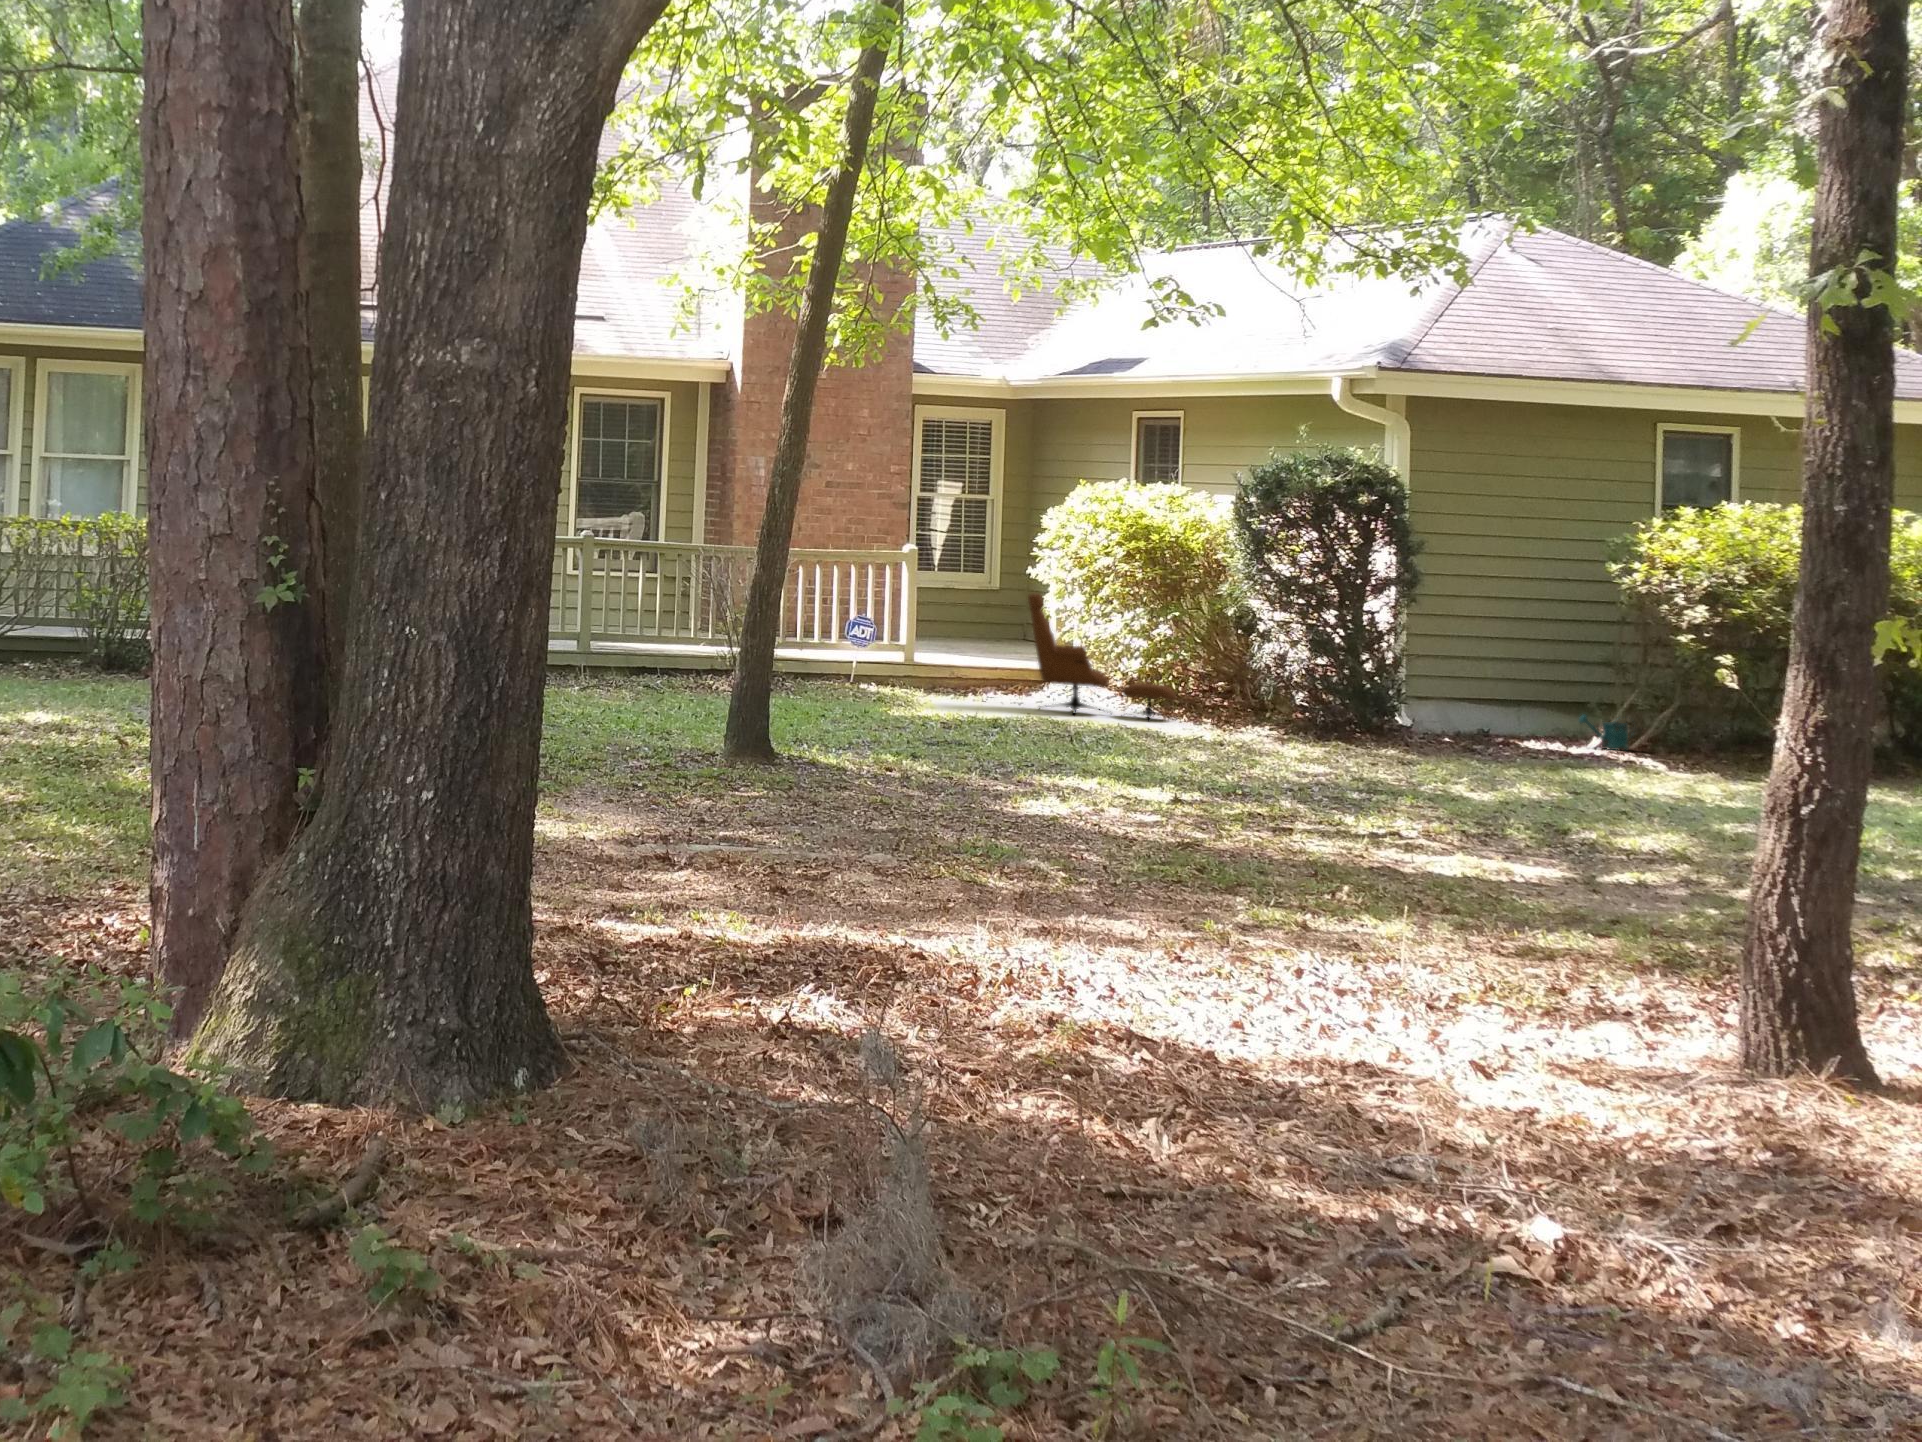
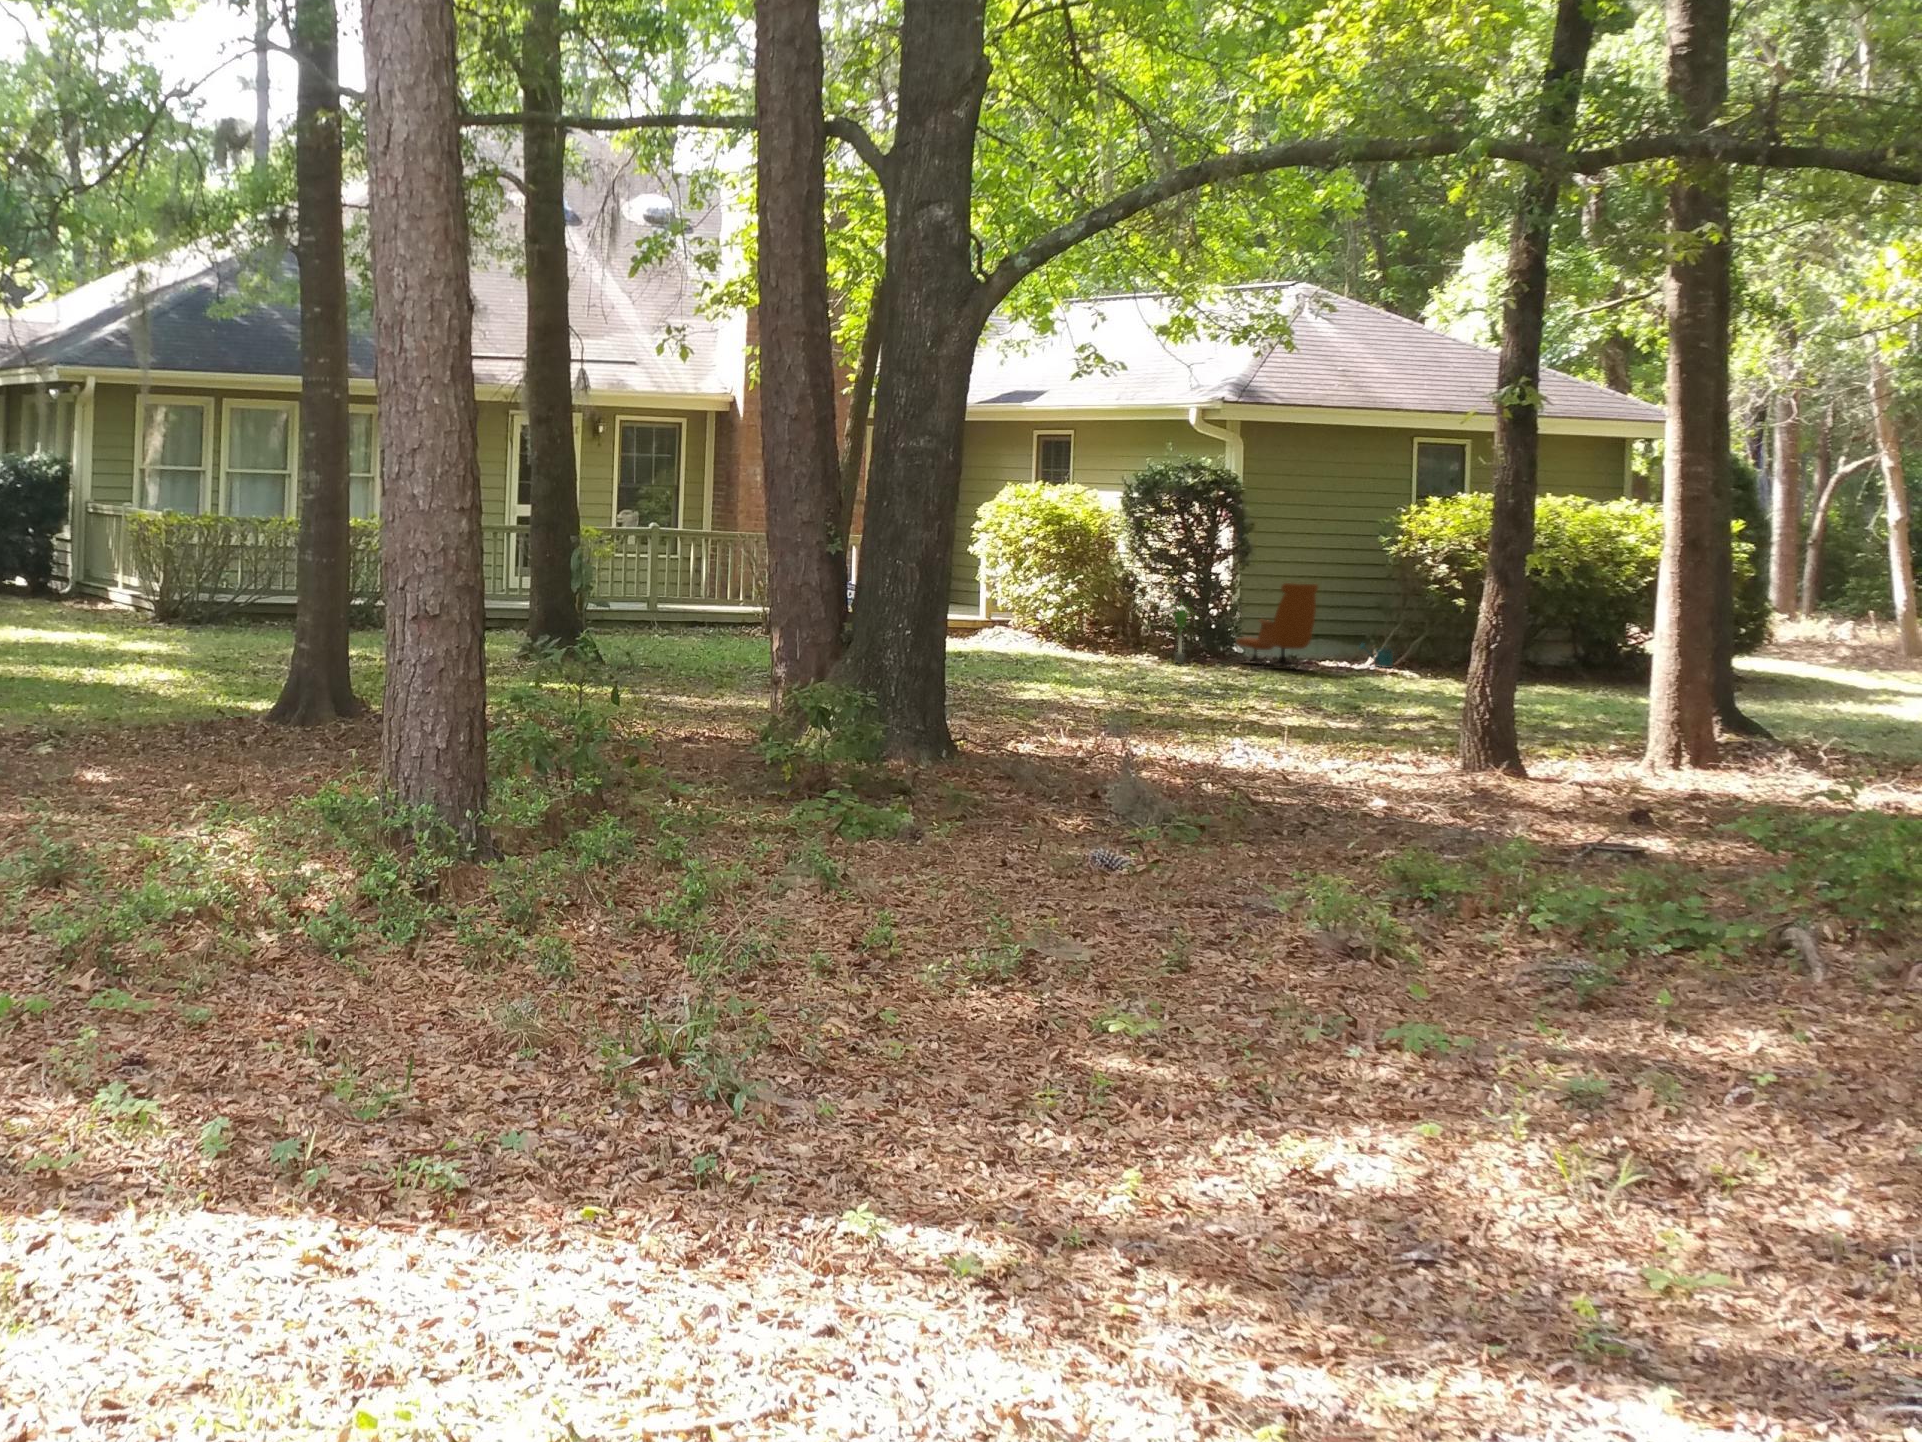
lounge chair: present [1028,593,1176,718] -> present [1236,583,1318,667]
potted plant: none [1284,645,1352,742] -> present [1170,605,1190,663]

